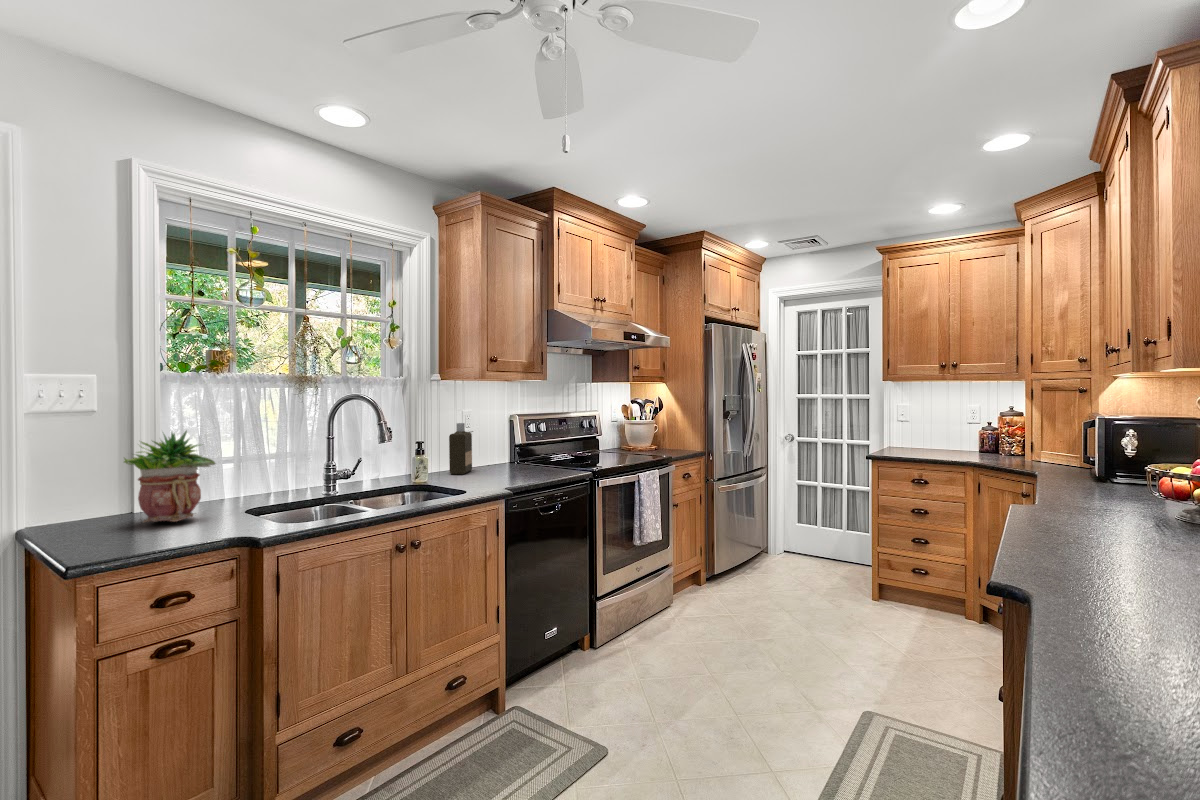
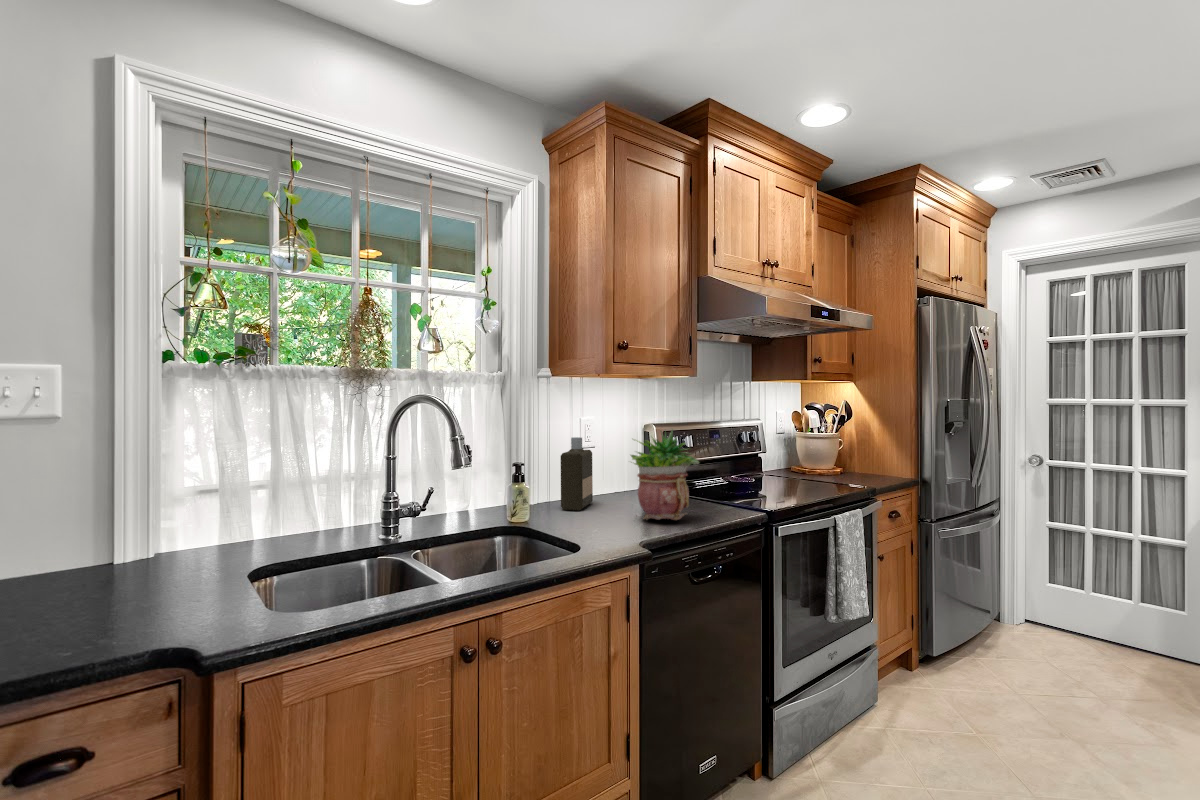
potted plant: present [124,431,215,522] -> present [631,430,699,520]

